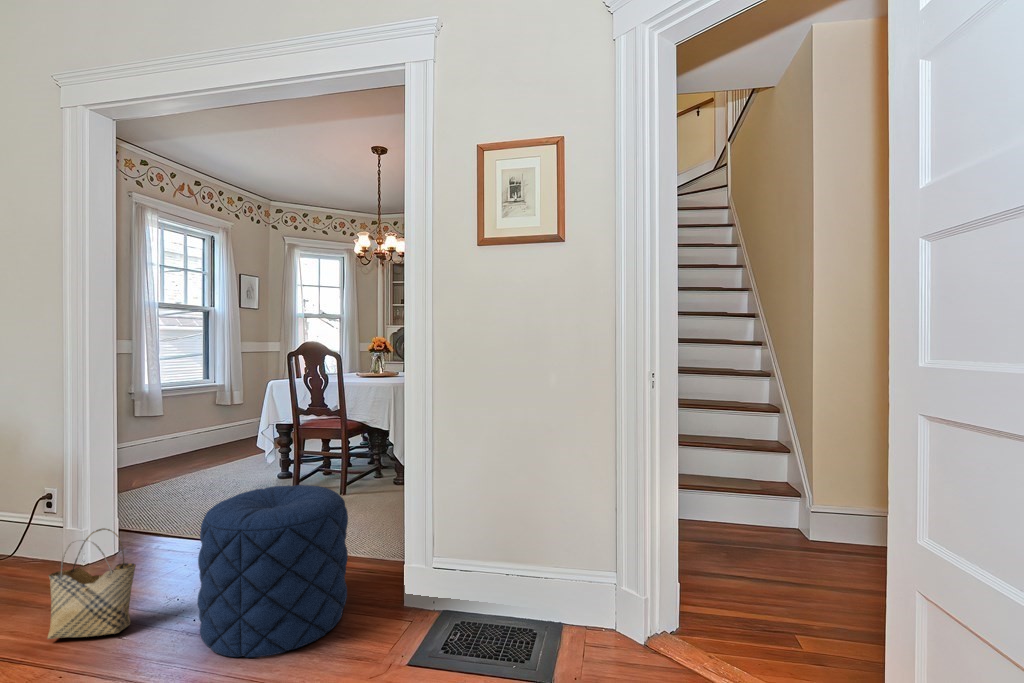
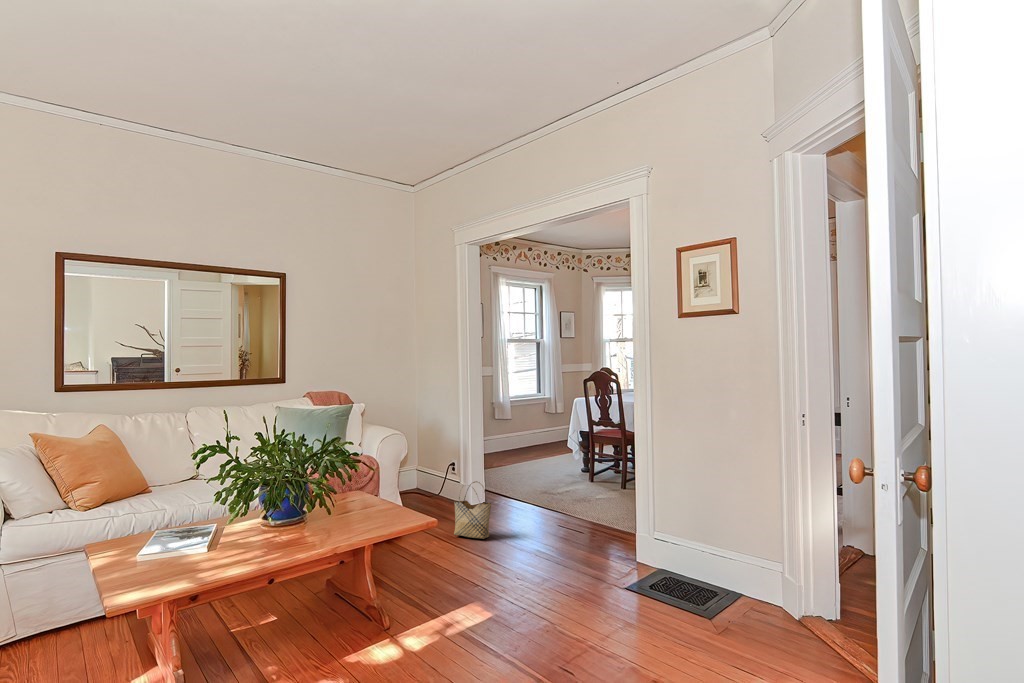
pouf: present [198,485,348,657] -> none [521,469,602,564]

